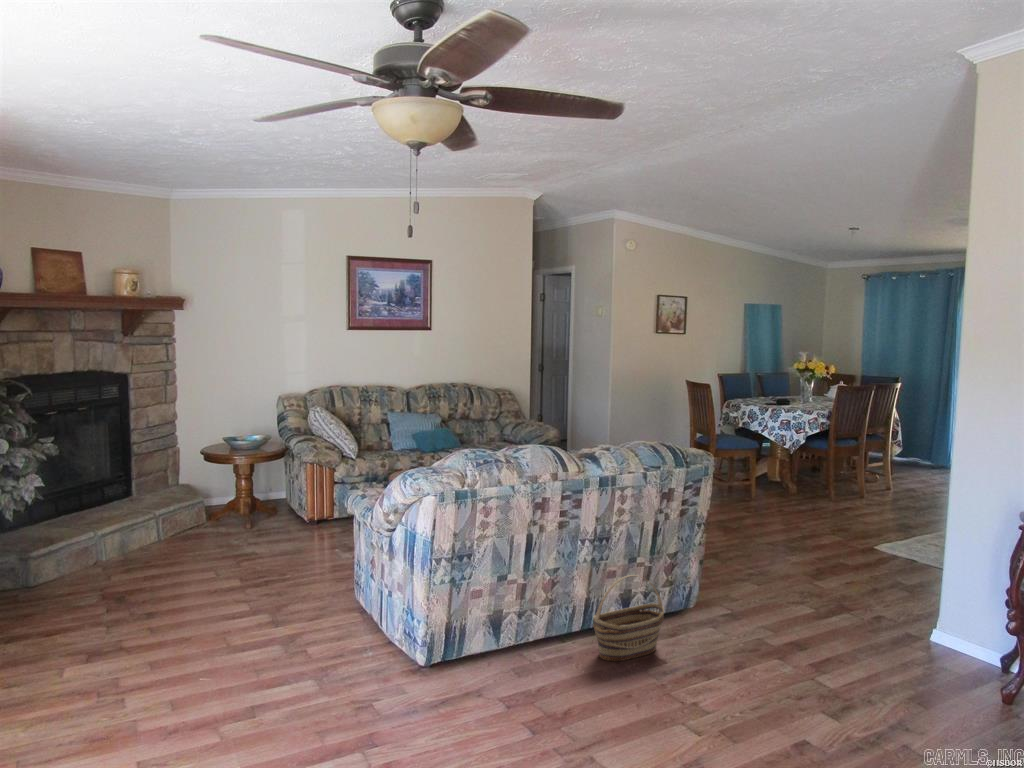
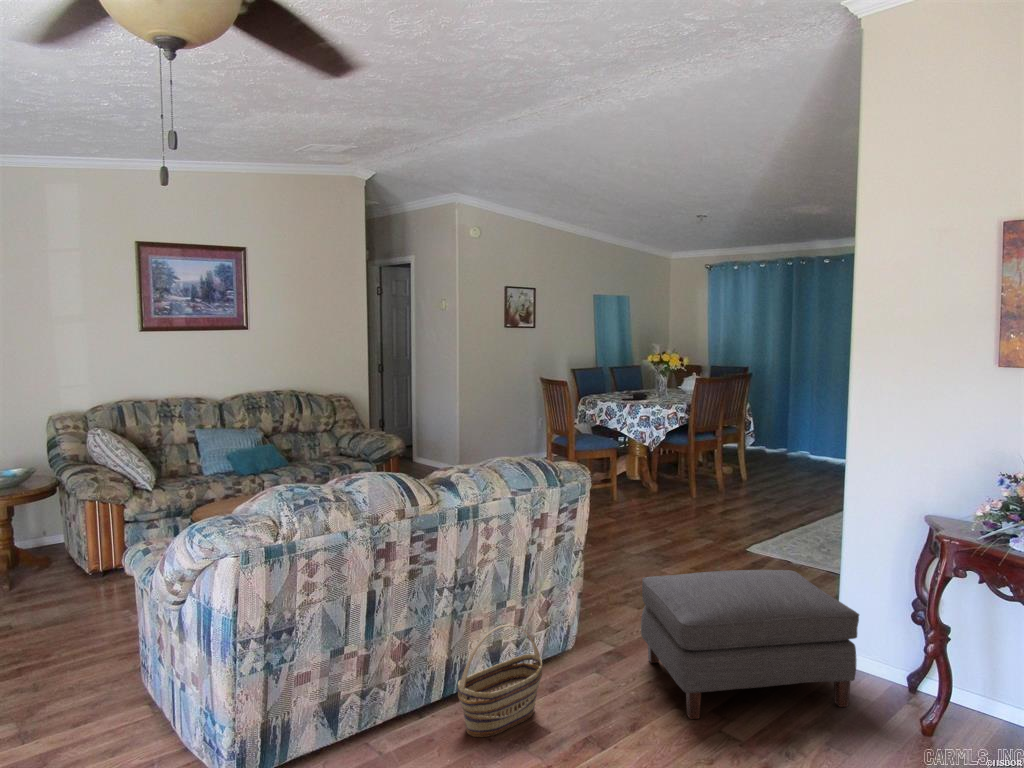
ottoman: none [755,553,956,679] -> present [641,570,859,719]

